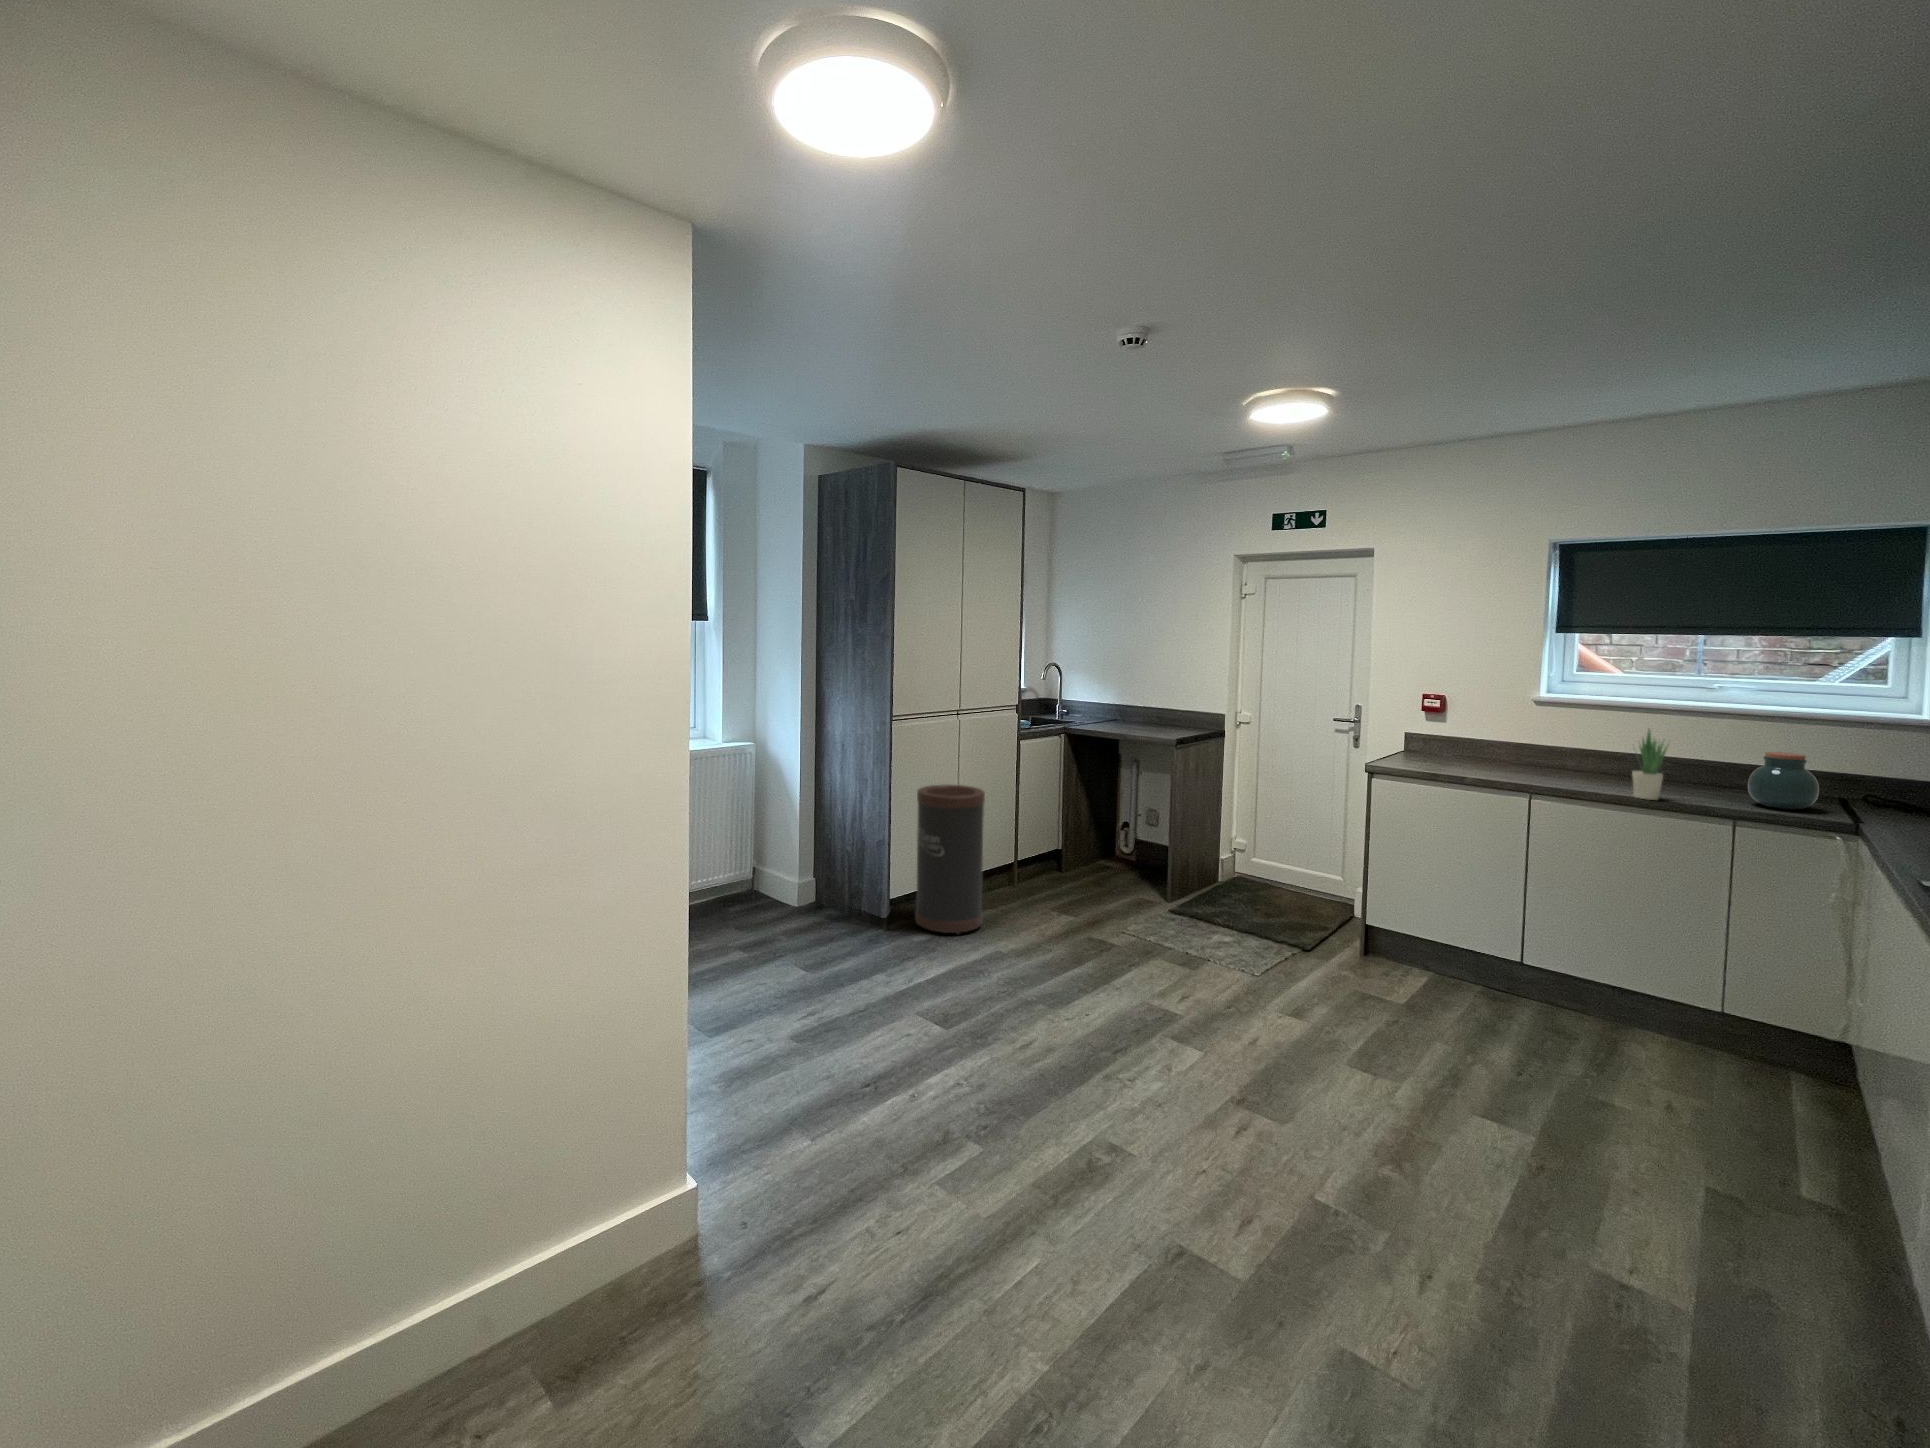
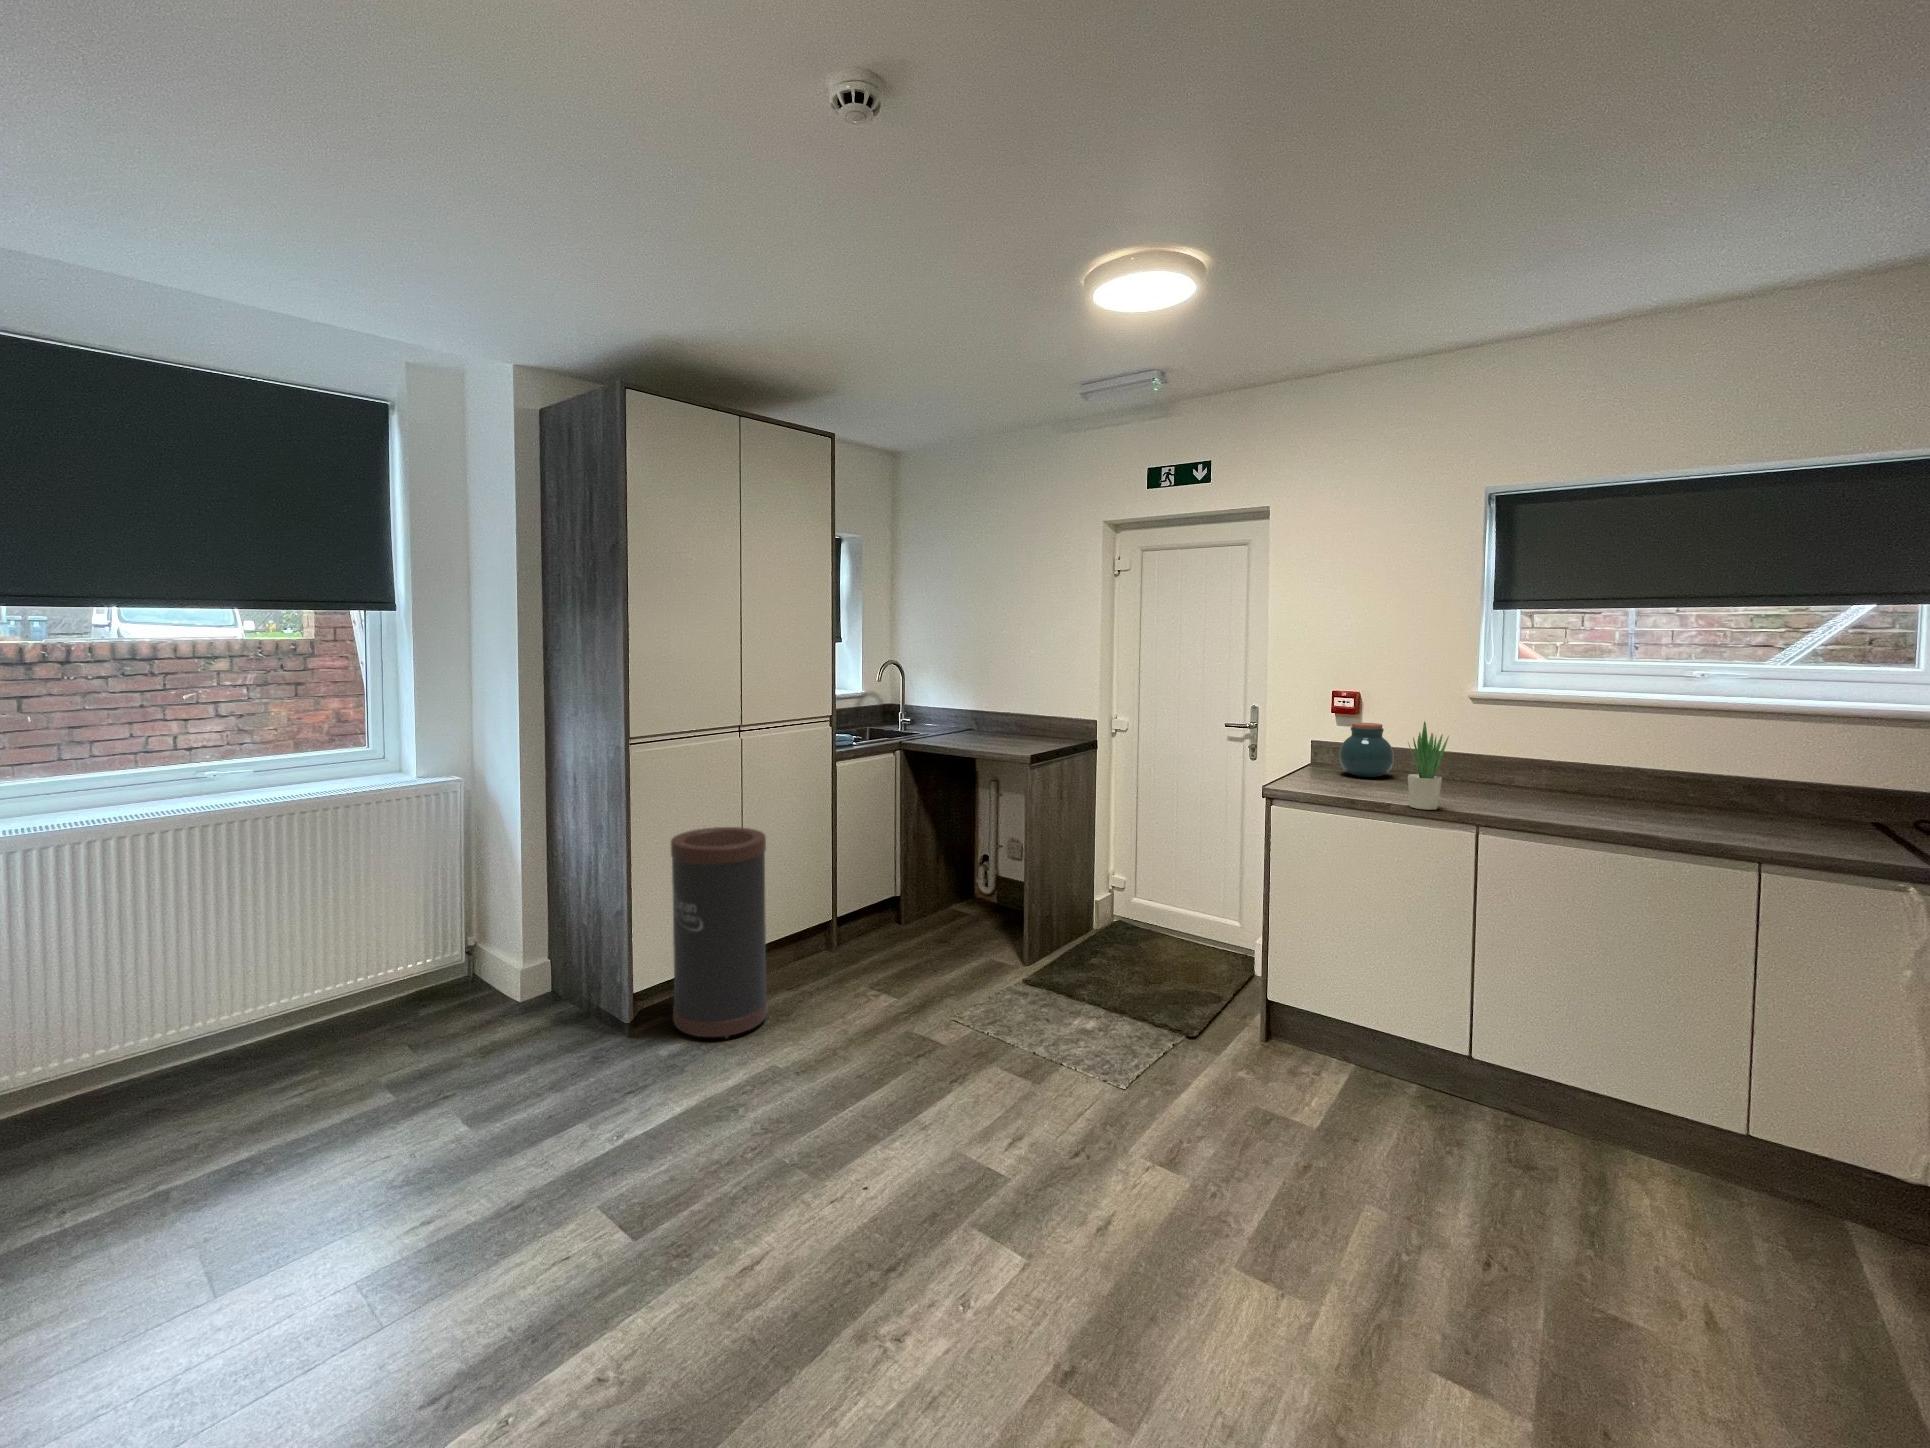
potted plant: present [1632,729,1668,800] -> present [1408,721,1449,810]
jar: present [1748,752,1819,809] -> present [1339,723,1394,777]

